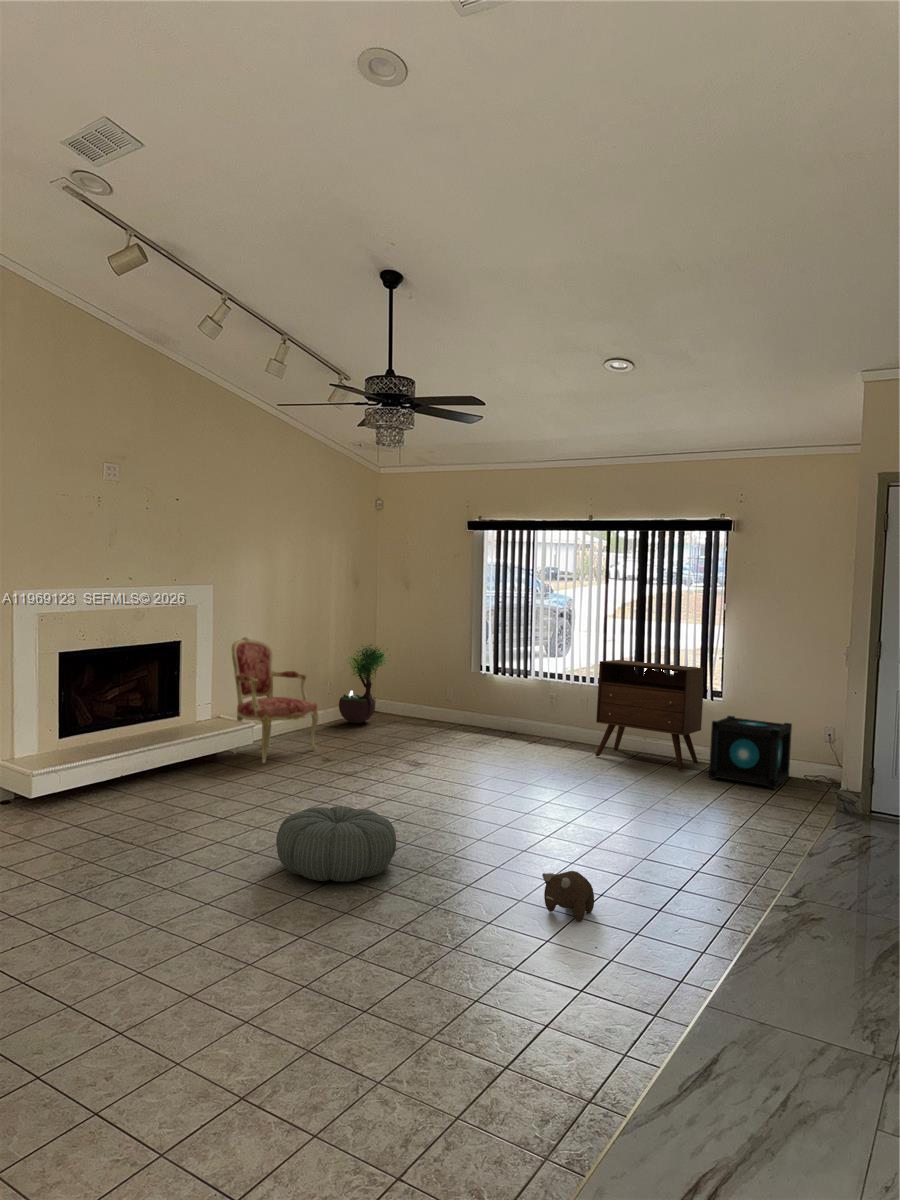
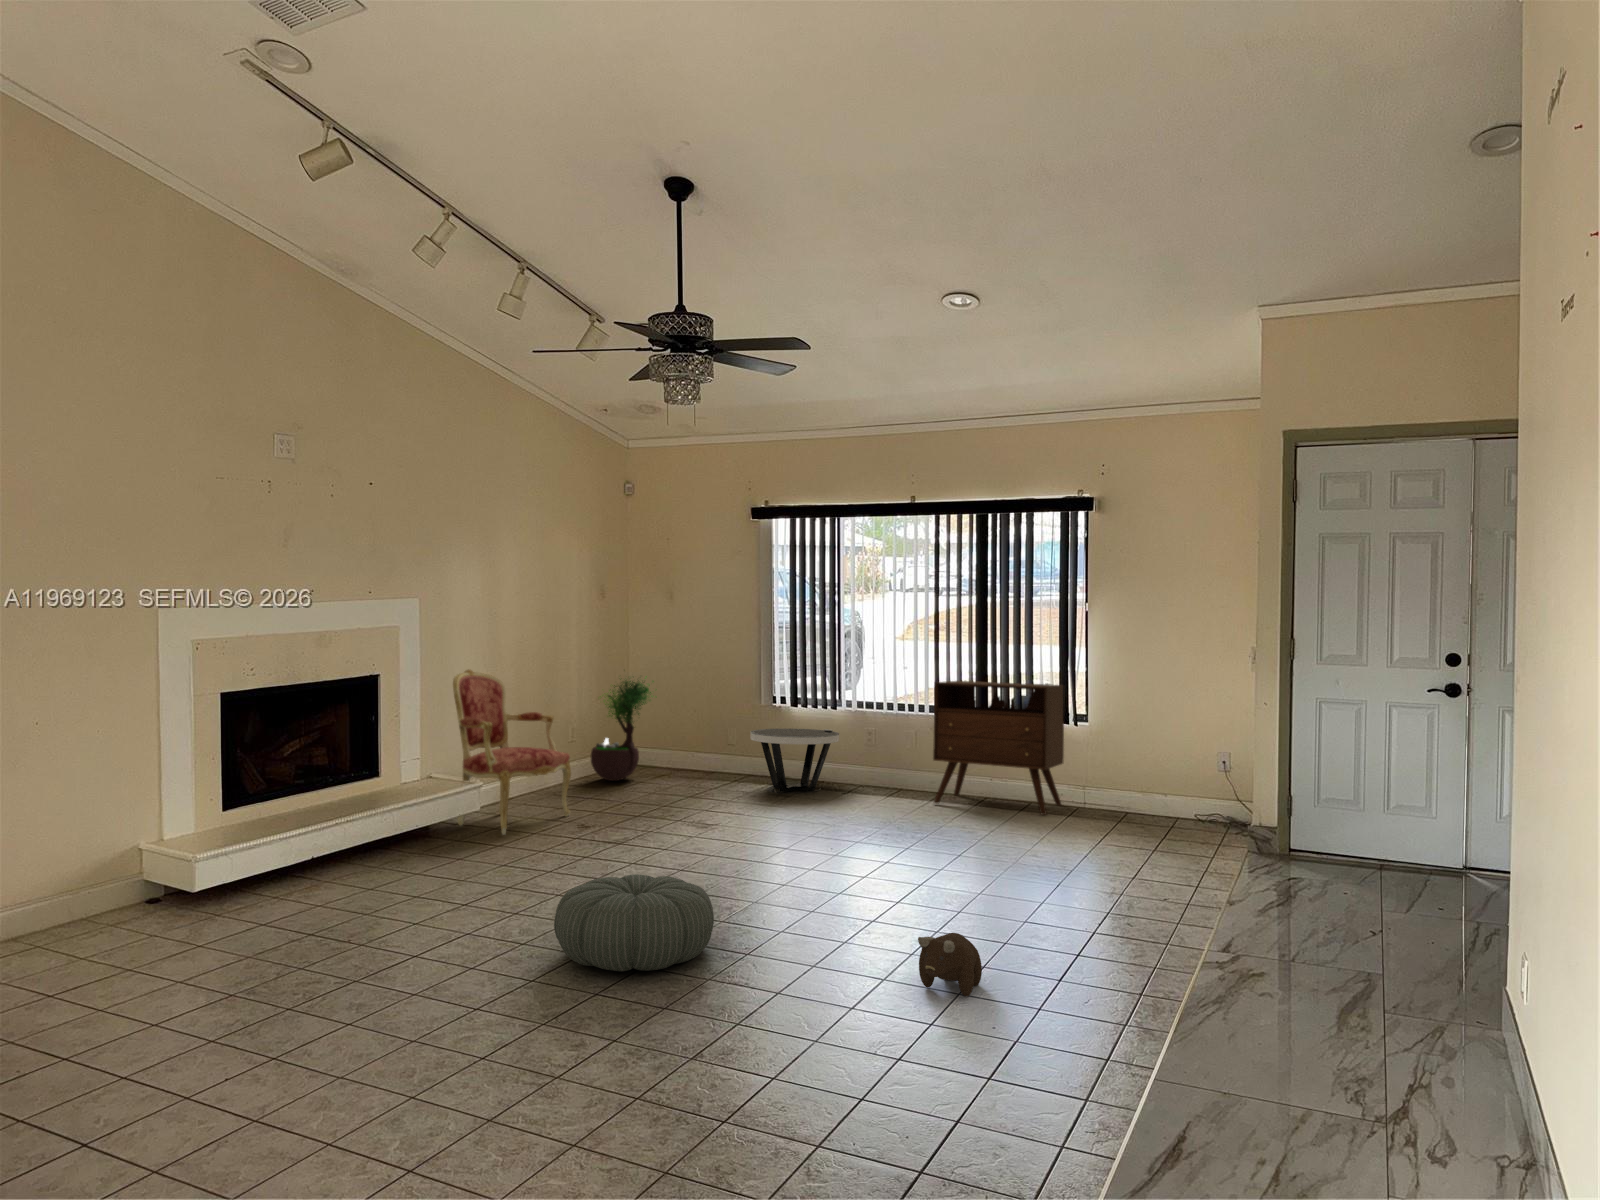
side table: none [458,690,527,741] -> present [750,728,839,794]
speaker: present [709,716,792,789] -> none [1080,743,1175,829]

